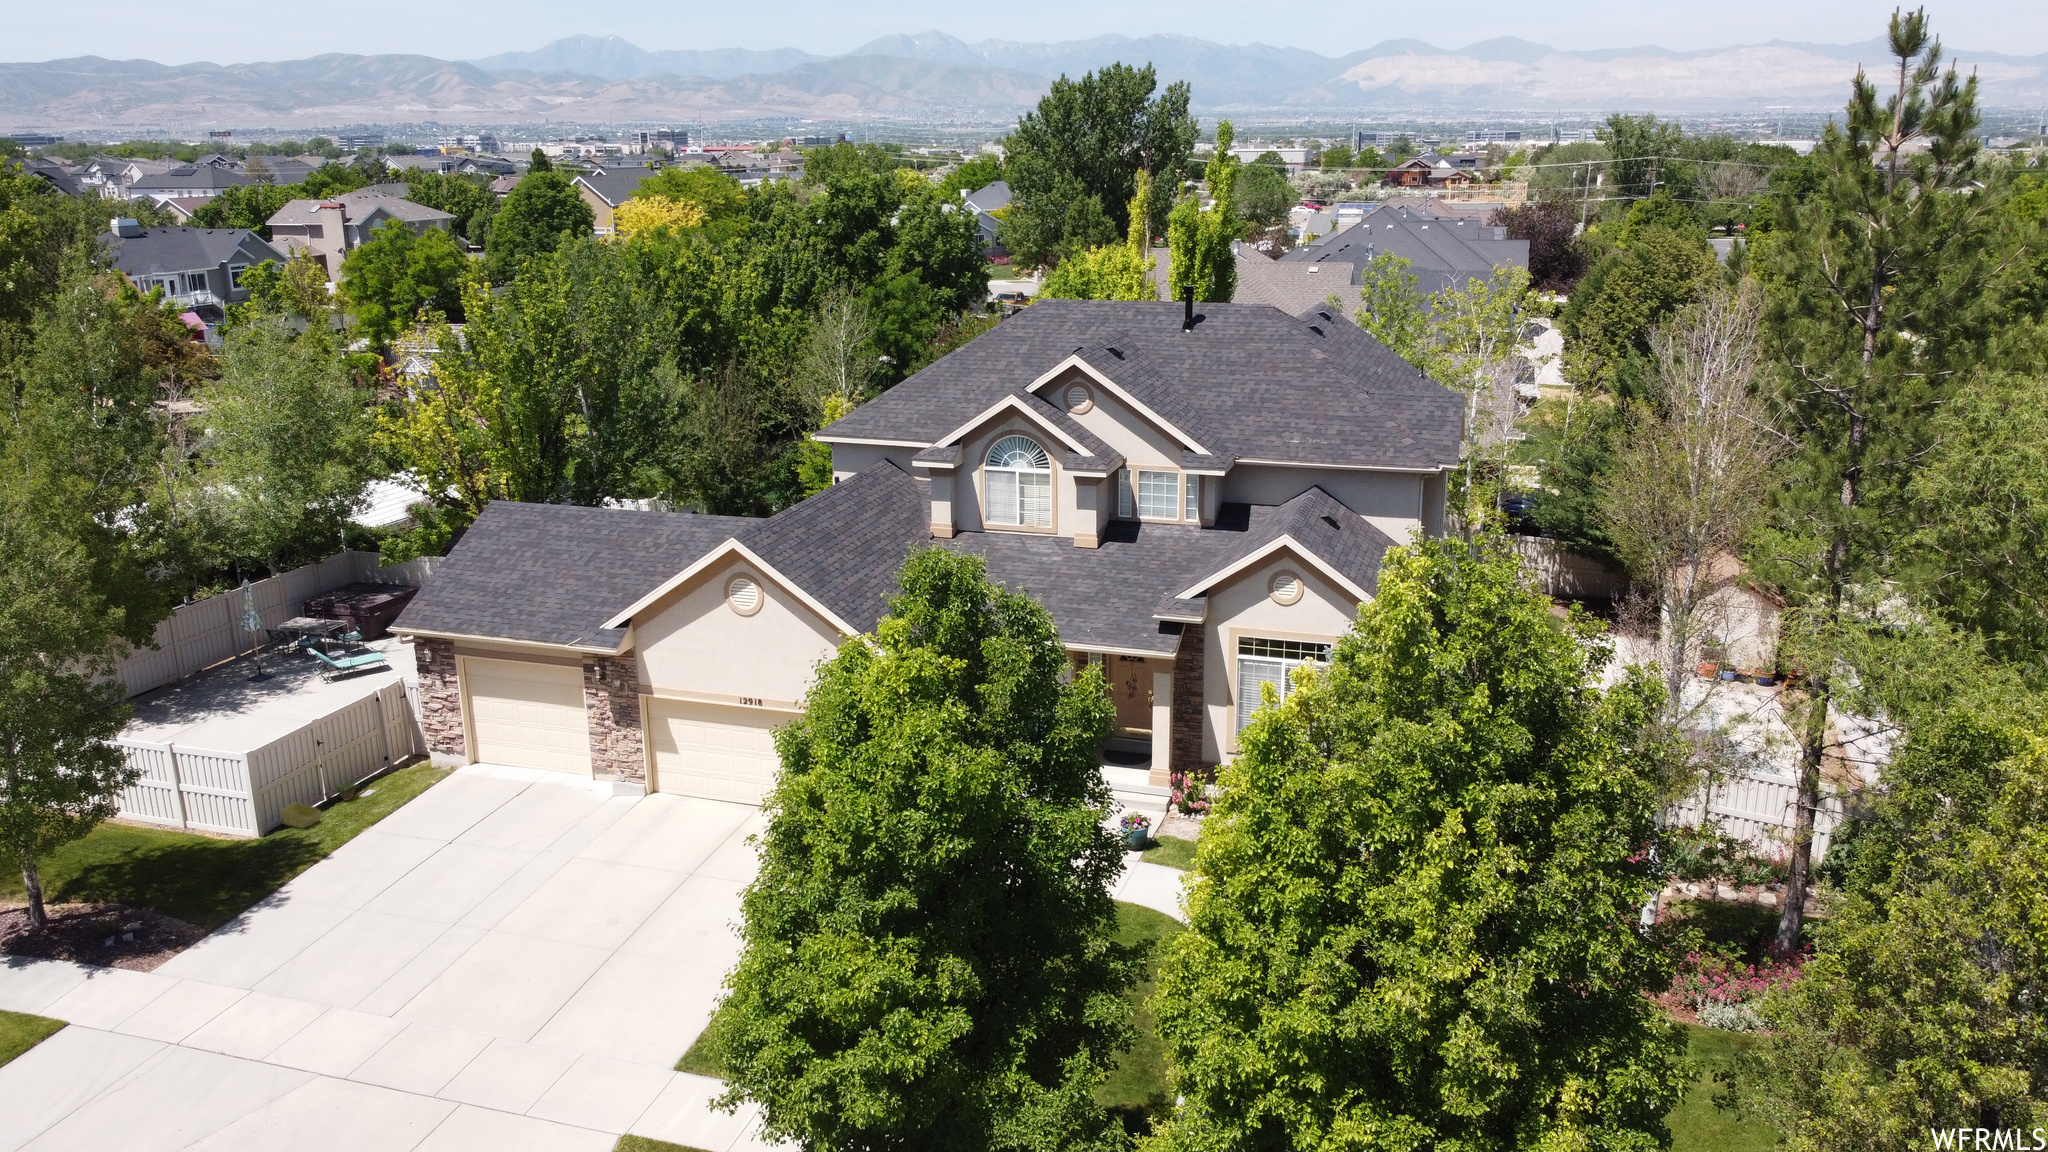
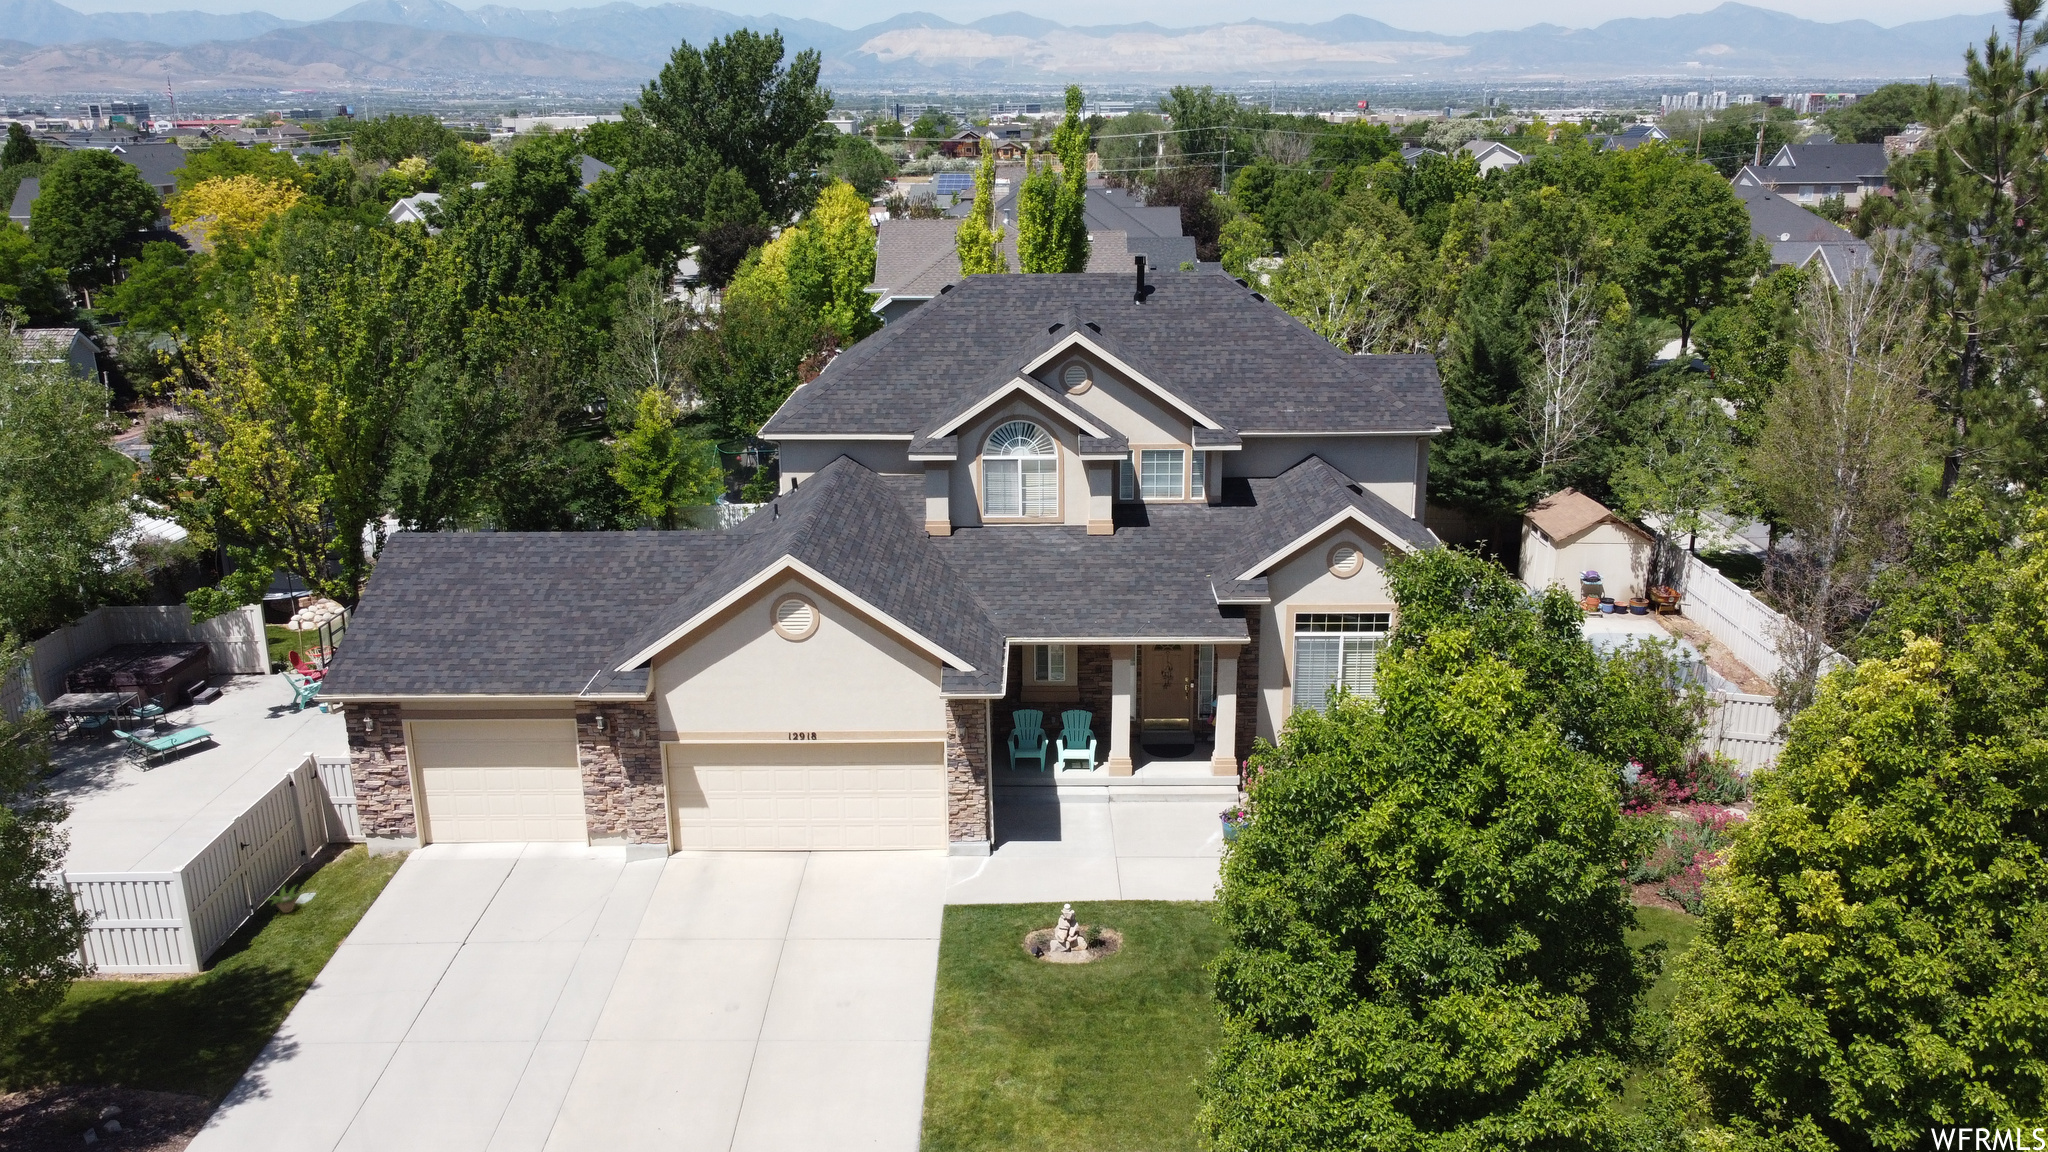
storage bin: present [280,802,322,829] -> none [218,923,273,955]

